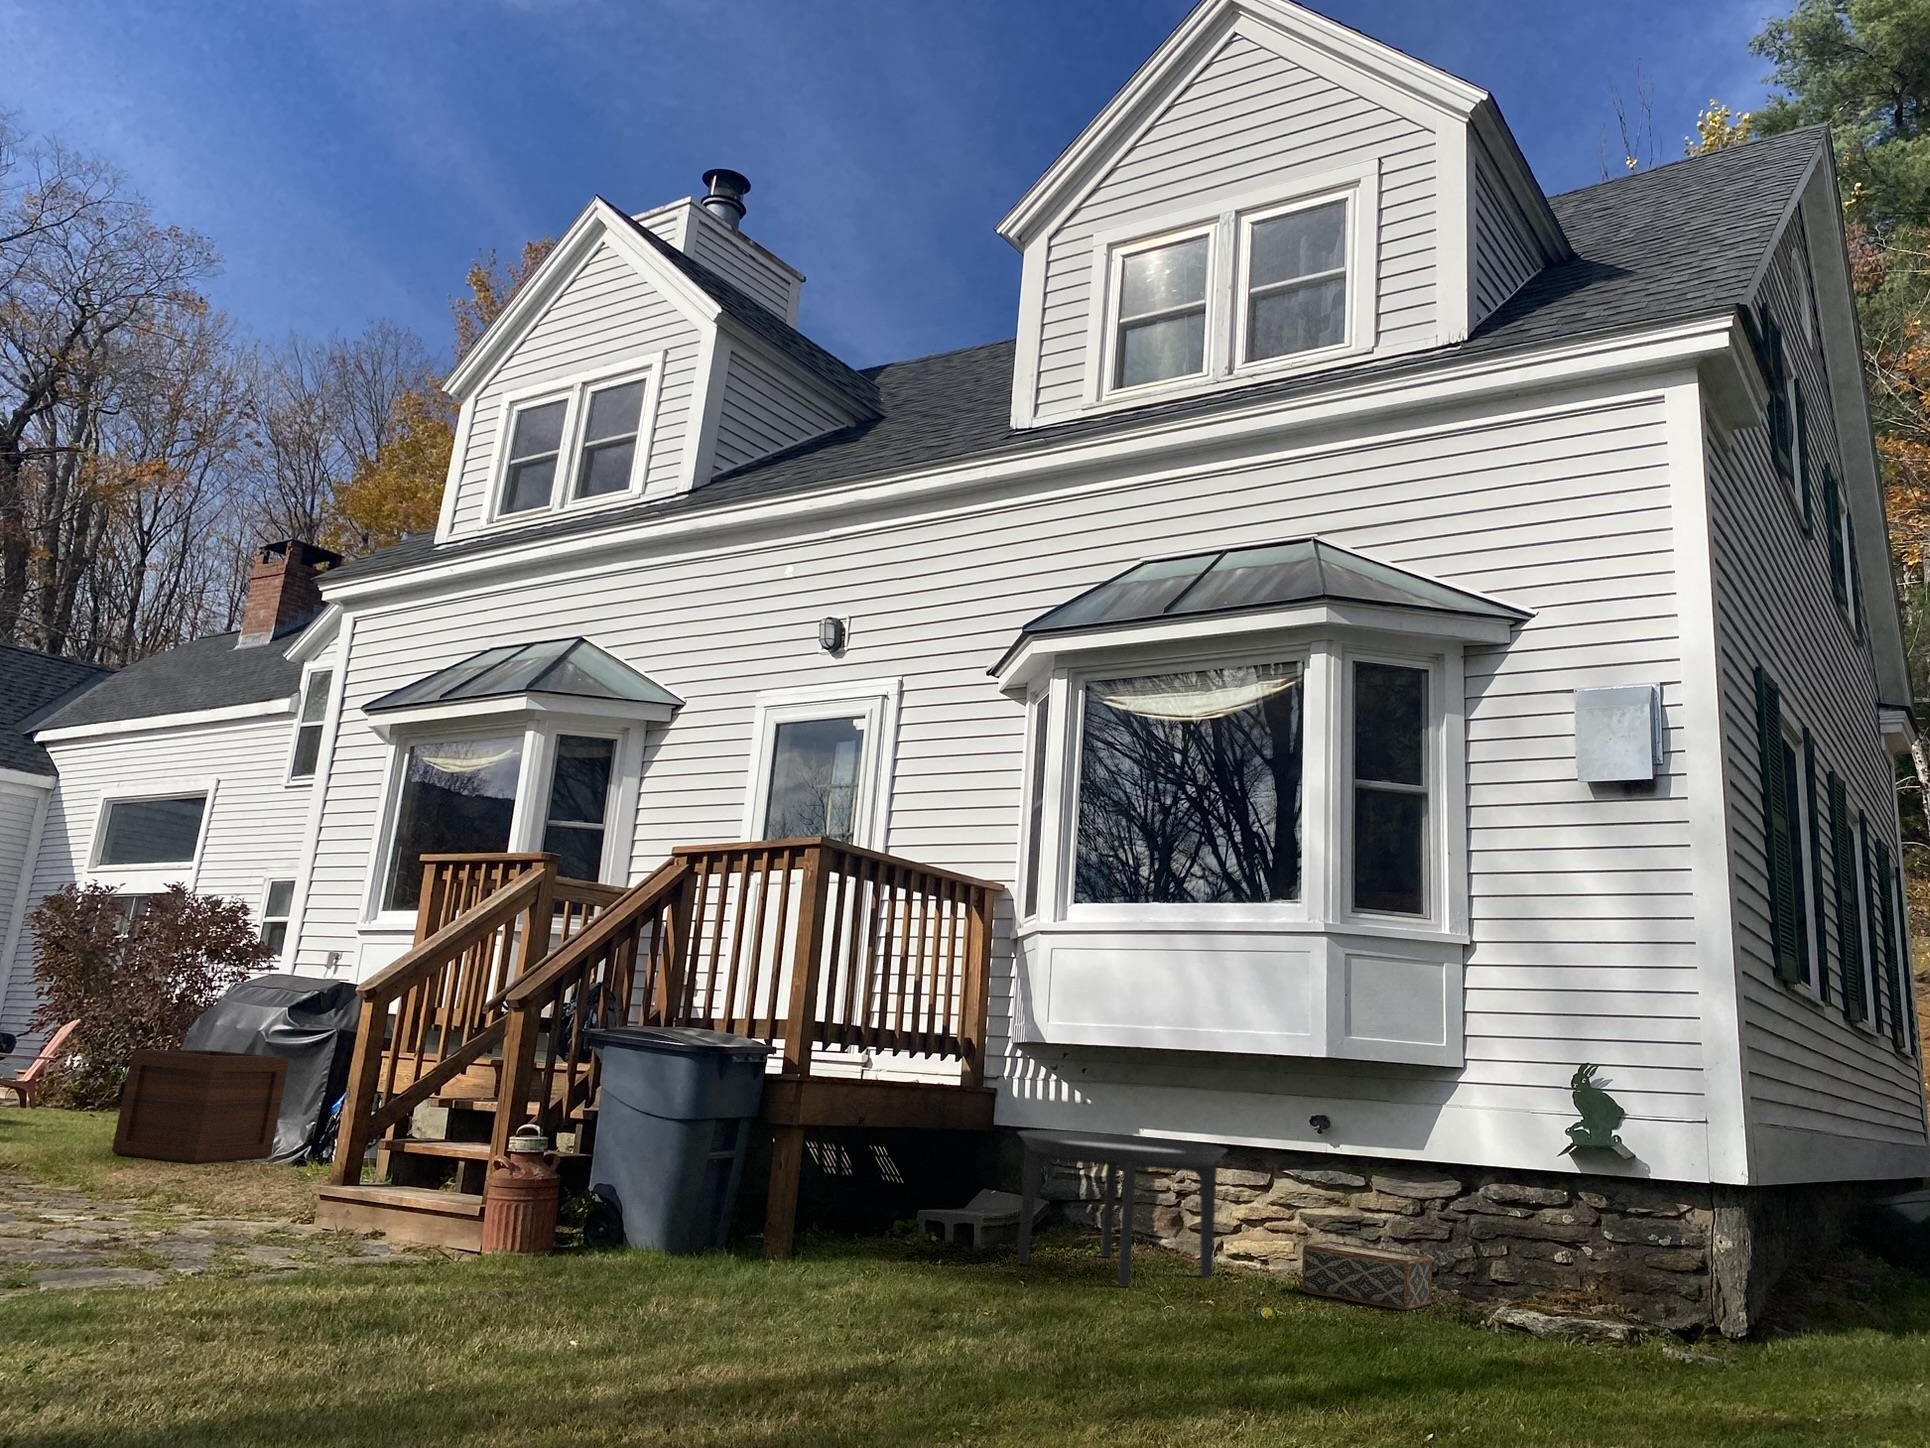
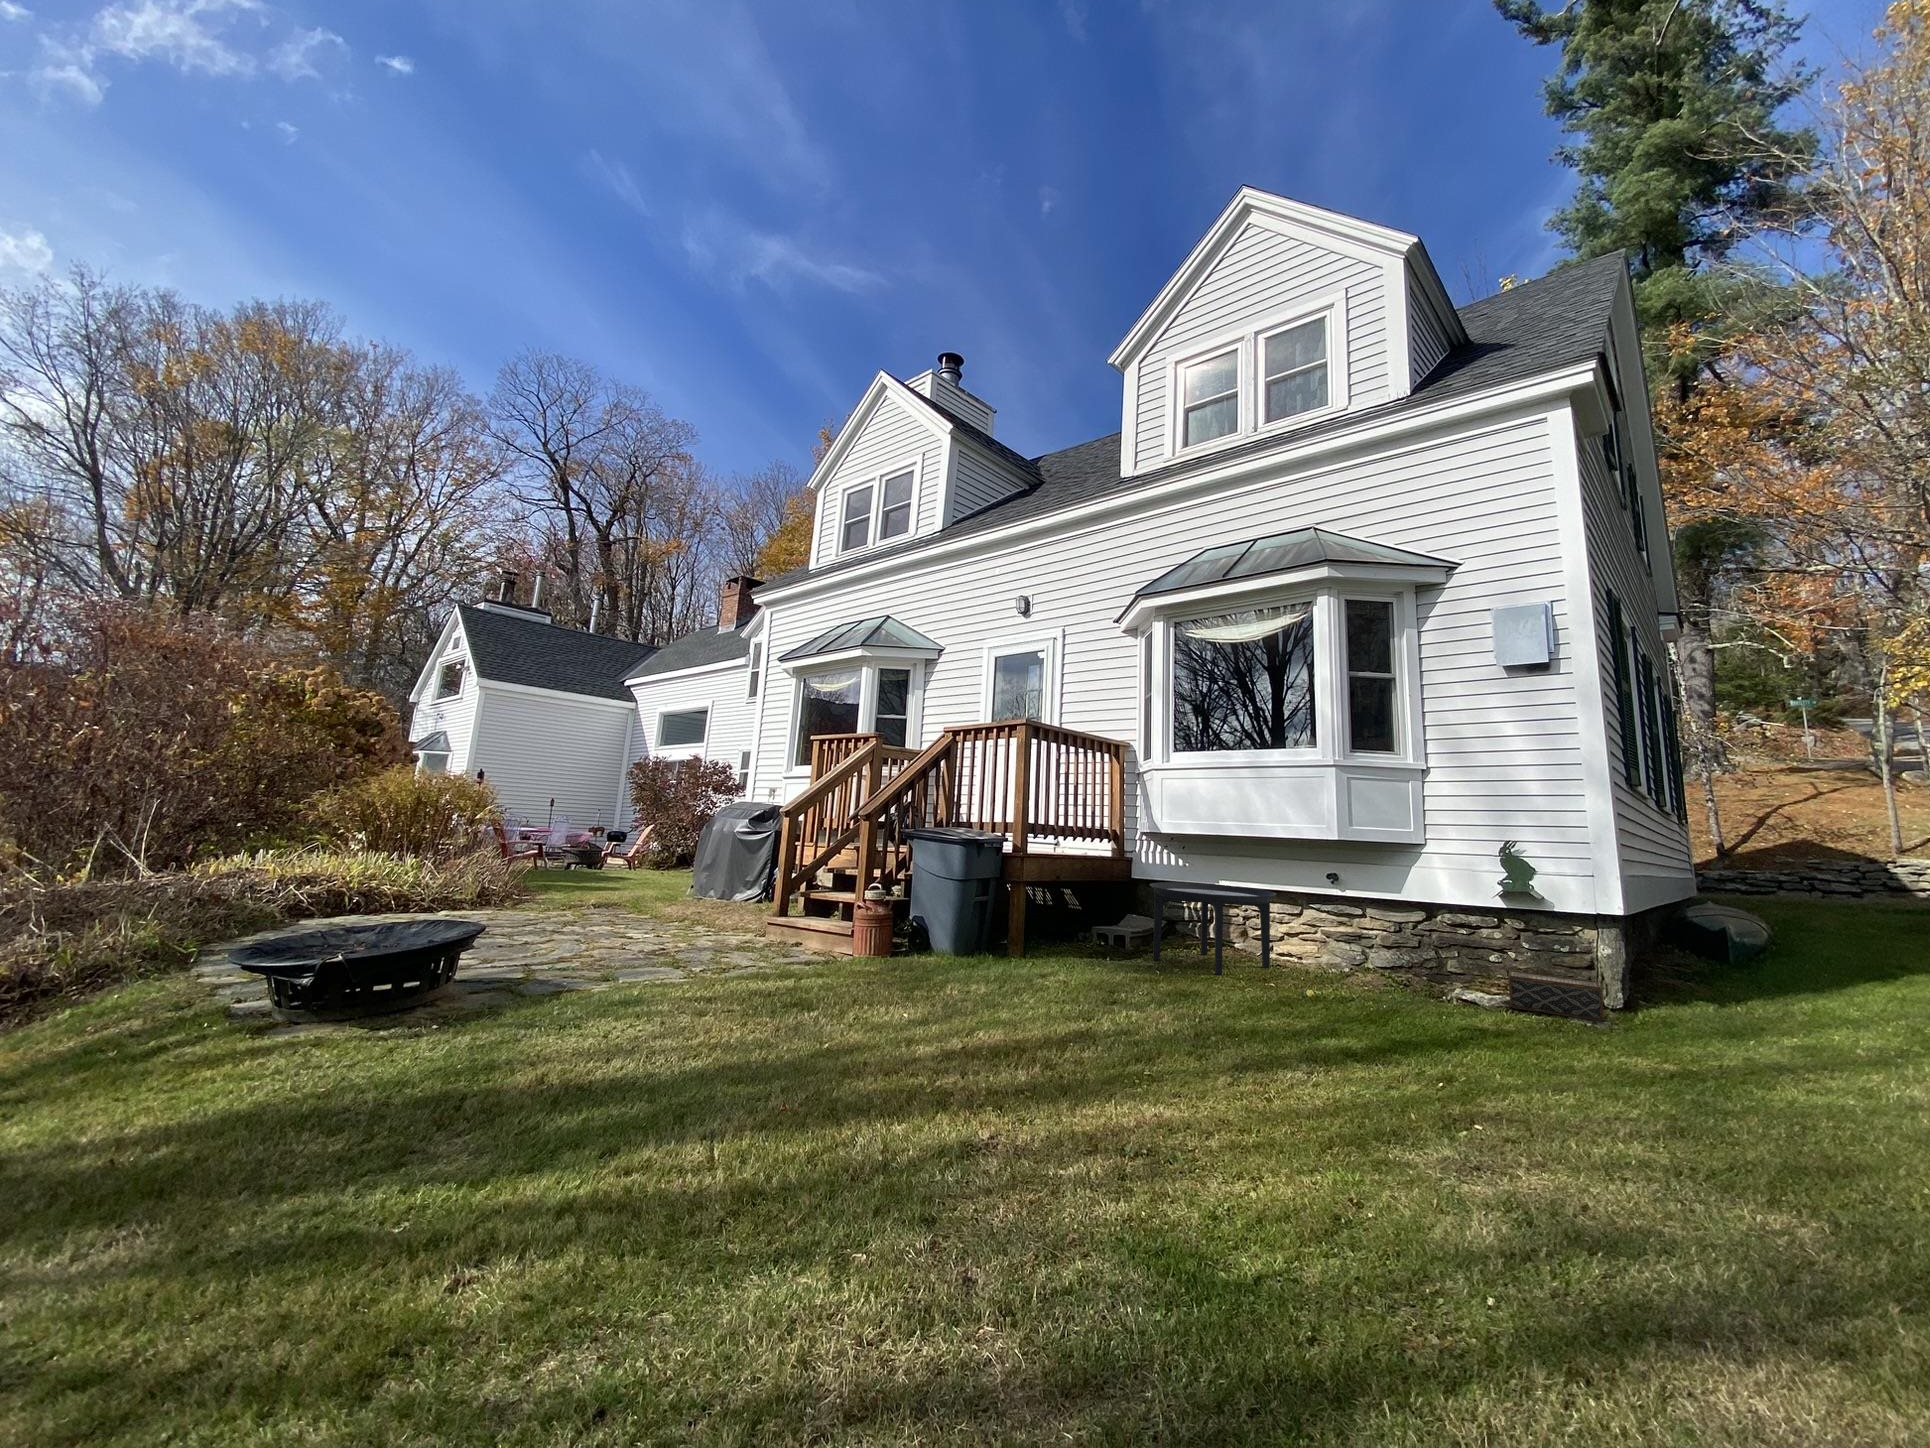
wooden crate: present [112,1049,289,1164] -> none [665,843,751,903]
woven basket: present [1302,1241,1432,1310] -> present [1509,970,1604,1021]

